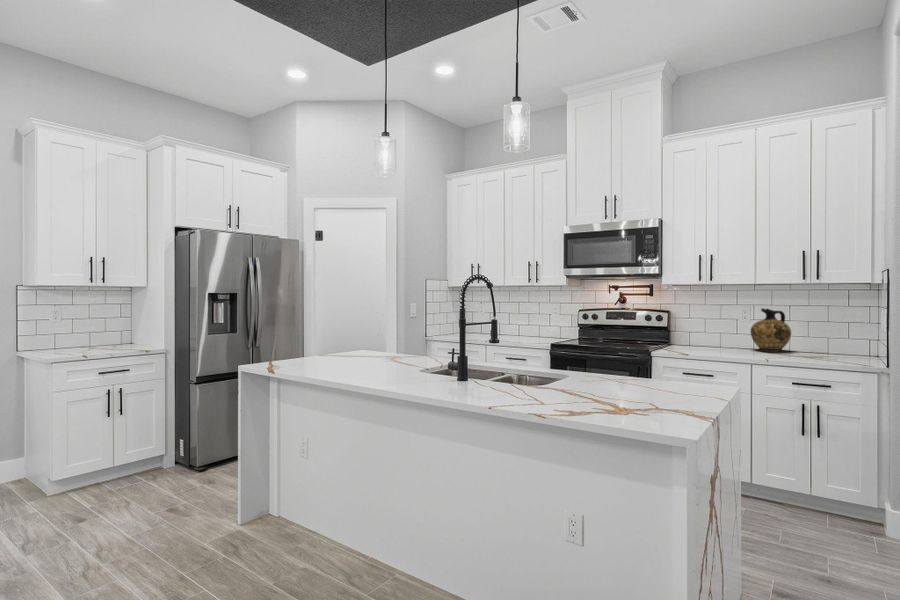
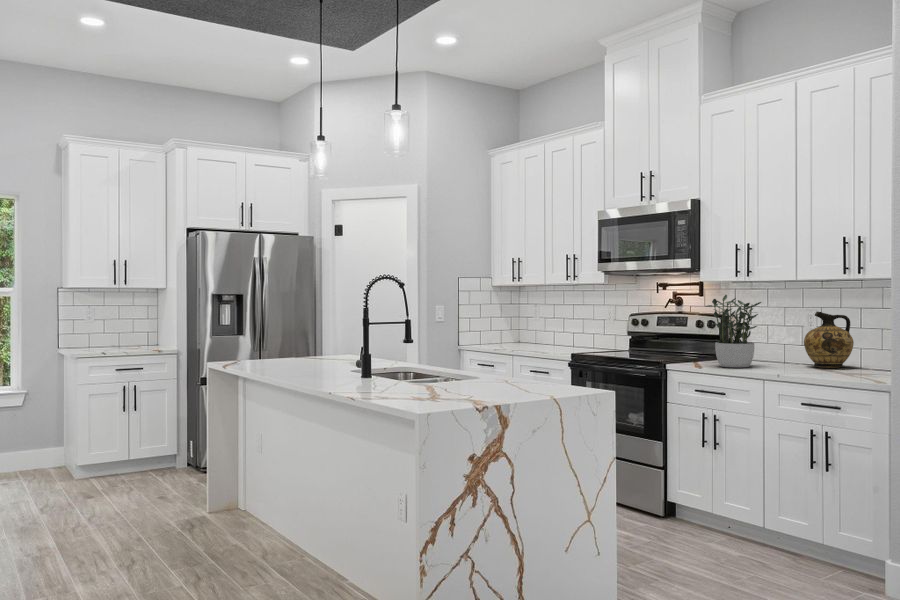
potted plant: none [681,295,724,354] -> present [705,295,761,368]

